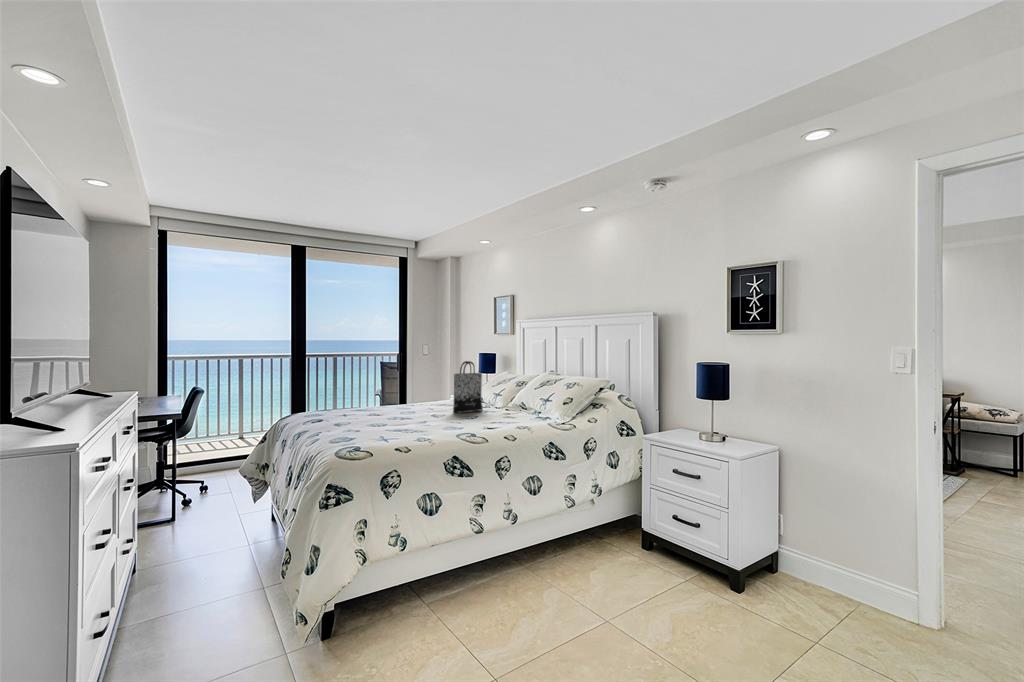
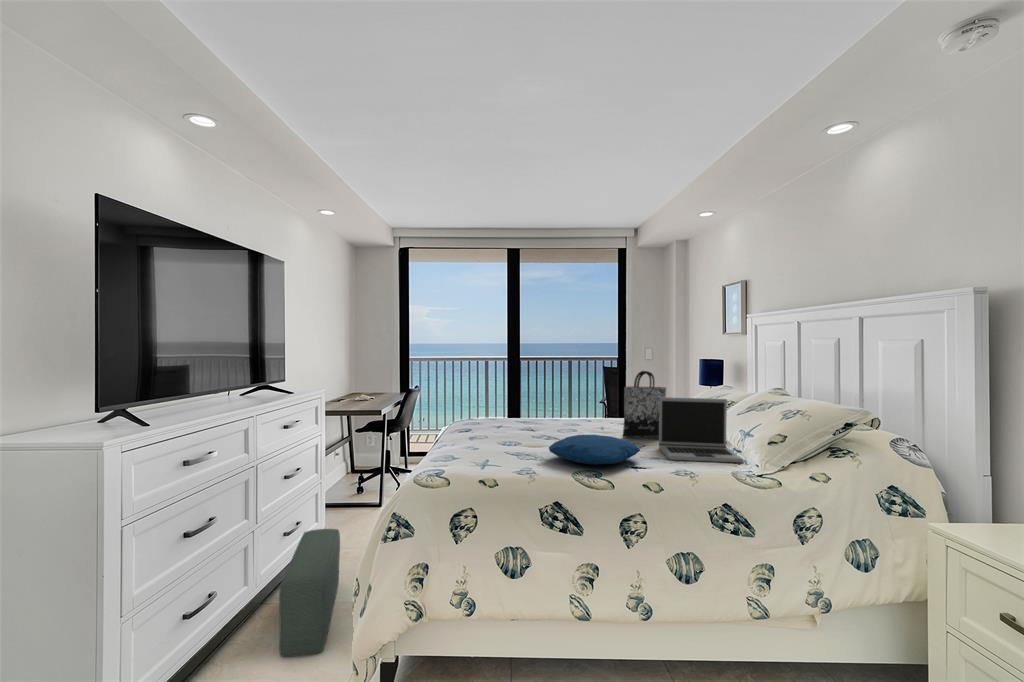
laptop: none [486,378,546,422] -> present [659,397,743,463]
pillow: none [423,410,486,430] -> present [549,435,640,465]
pouf: none [163,531,244,649] -> present [279,529,340,657]

